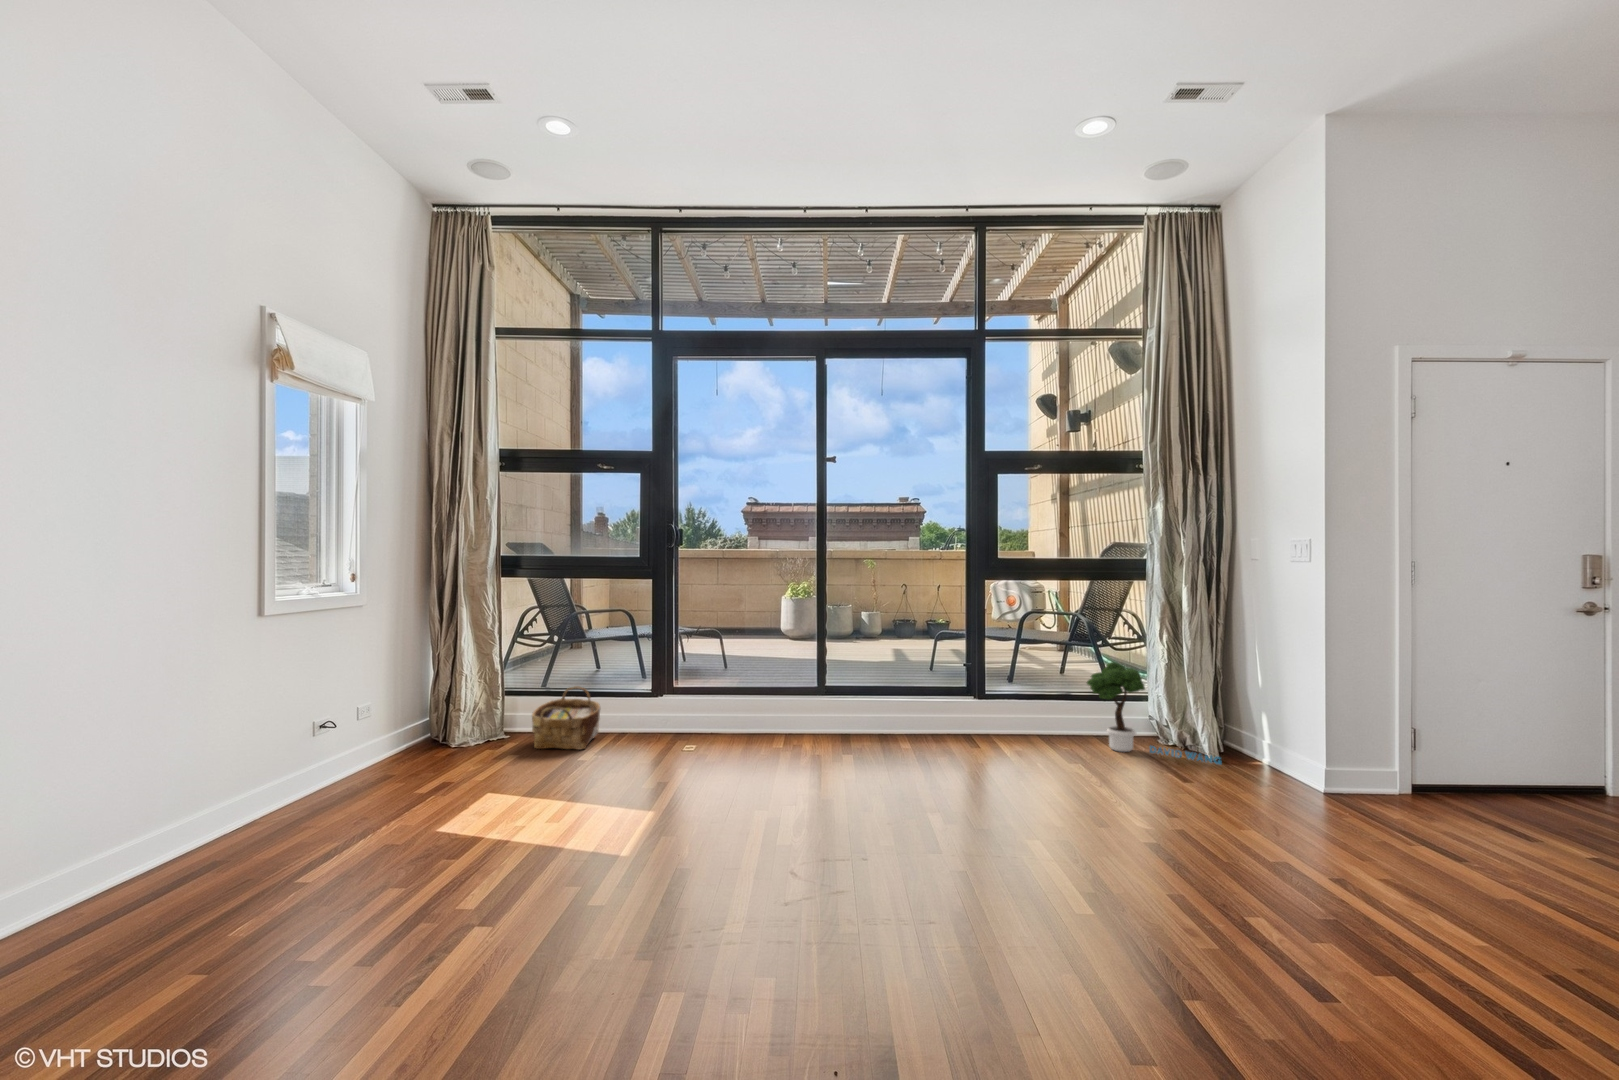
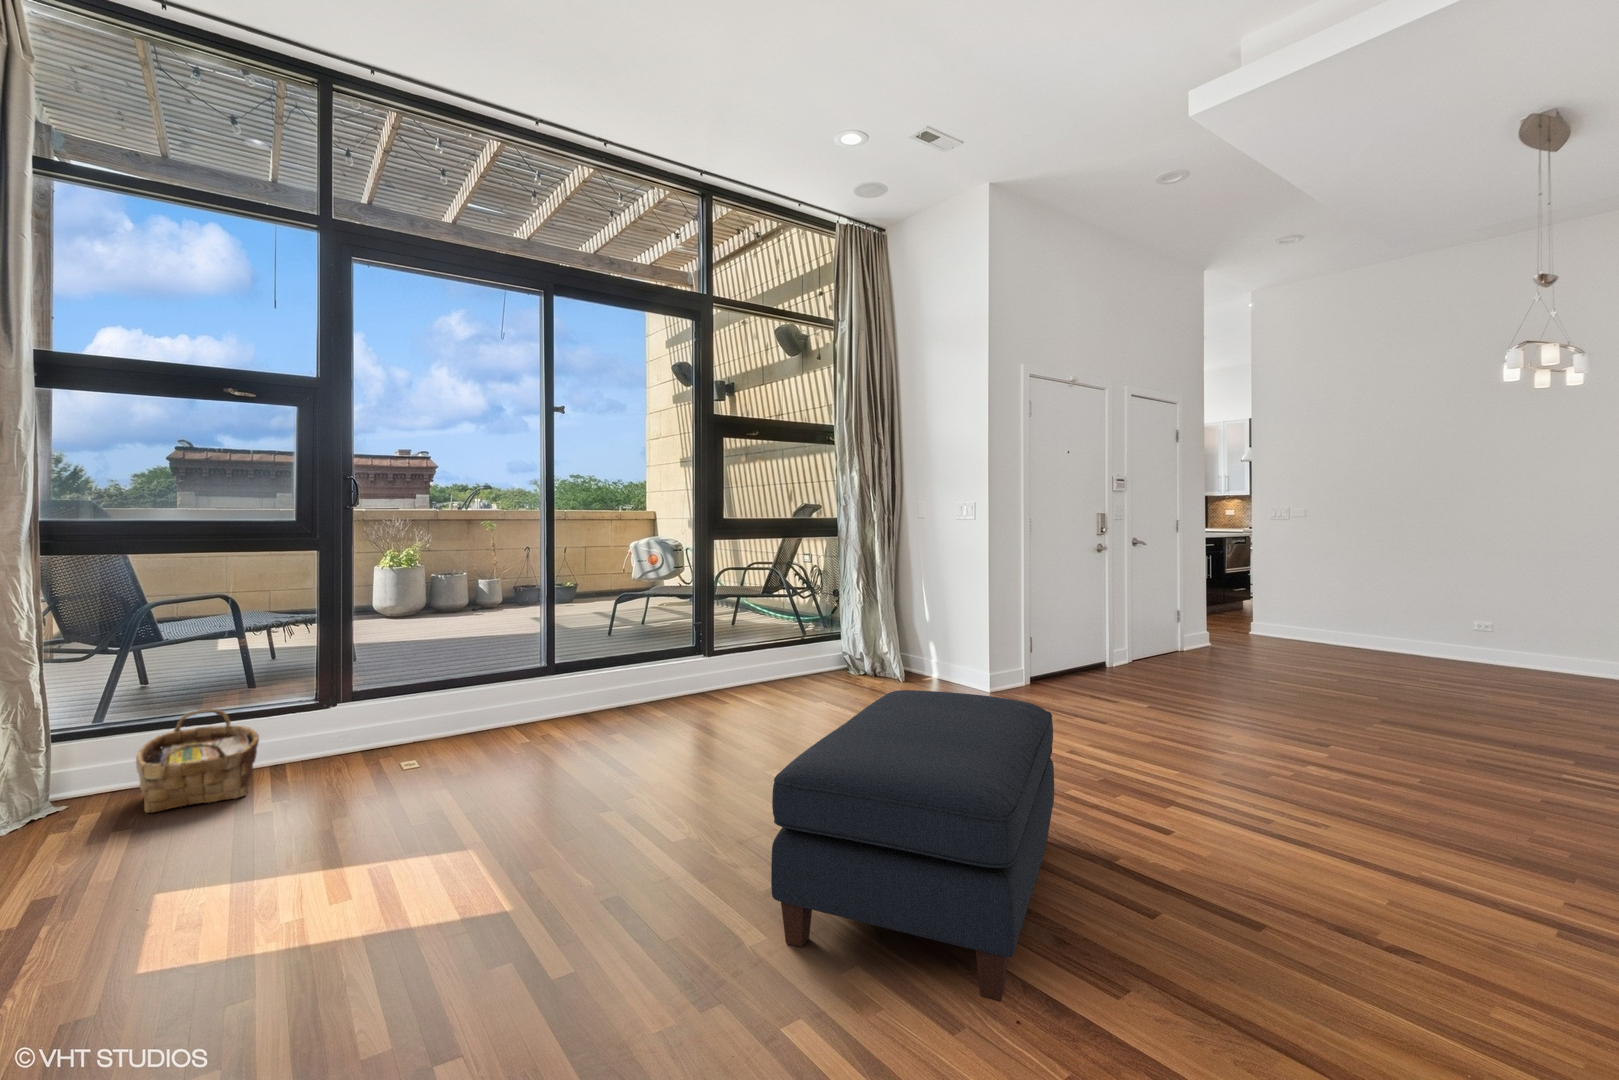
potted tree: present [1087,662,1222,764] -> none [809,609,914,685]
ottoman: none [743,742,1105,1005] -> present [771,690,1054,1002]

